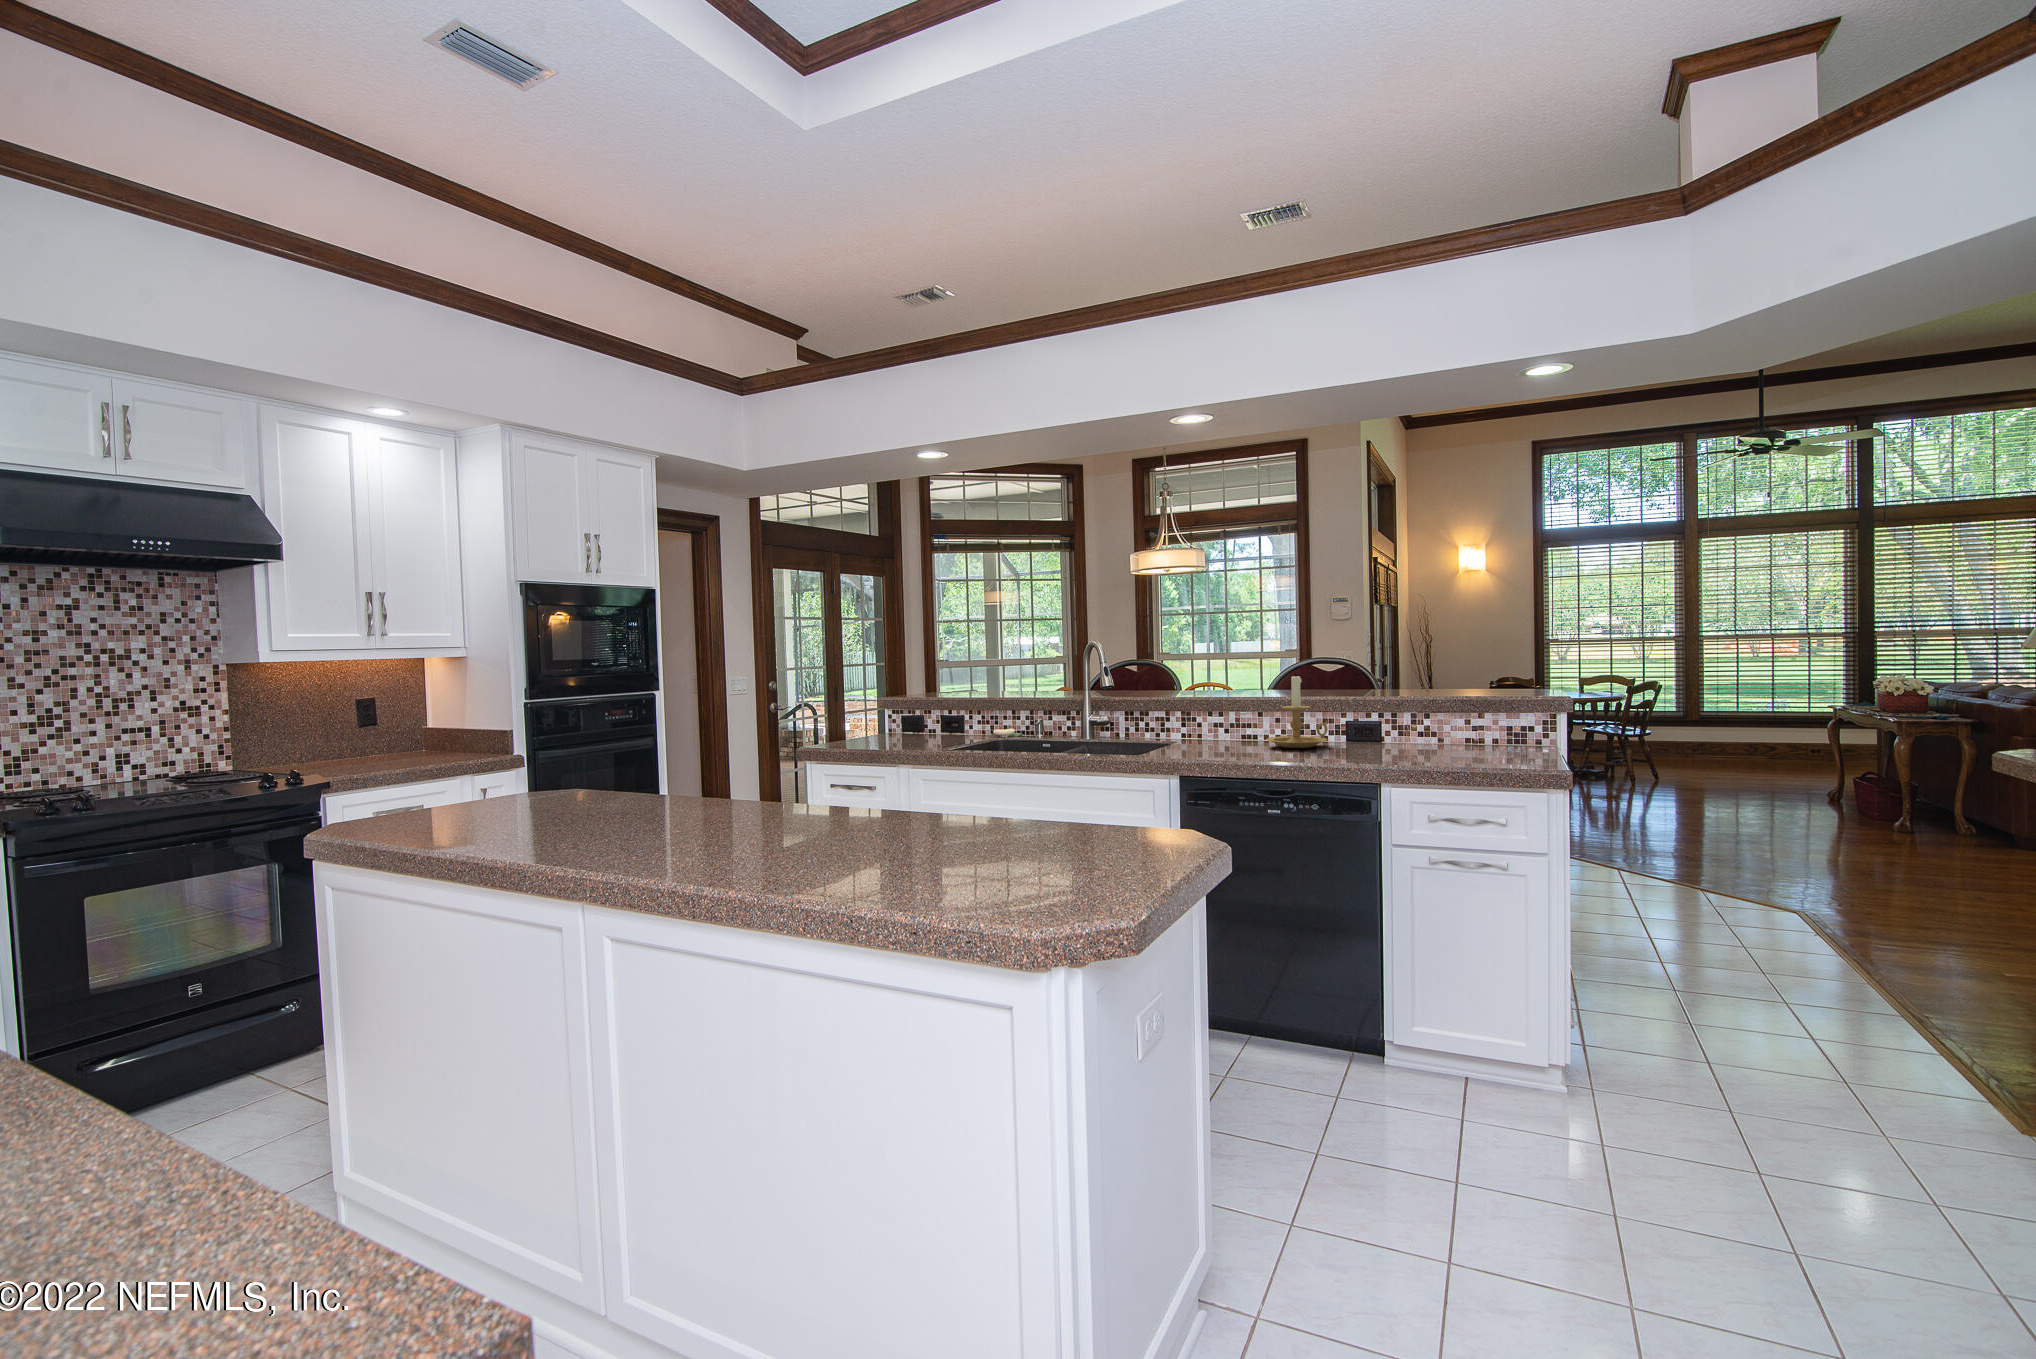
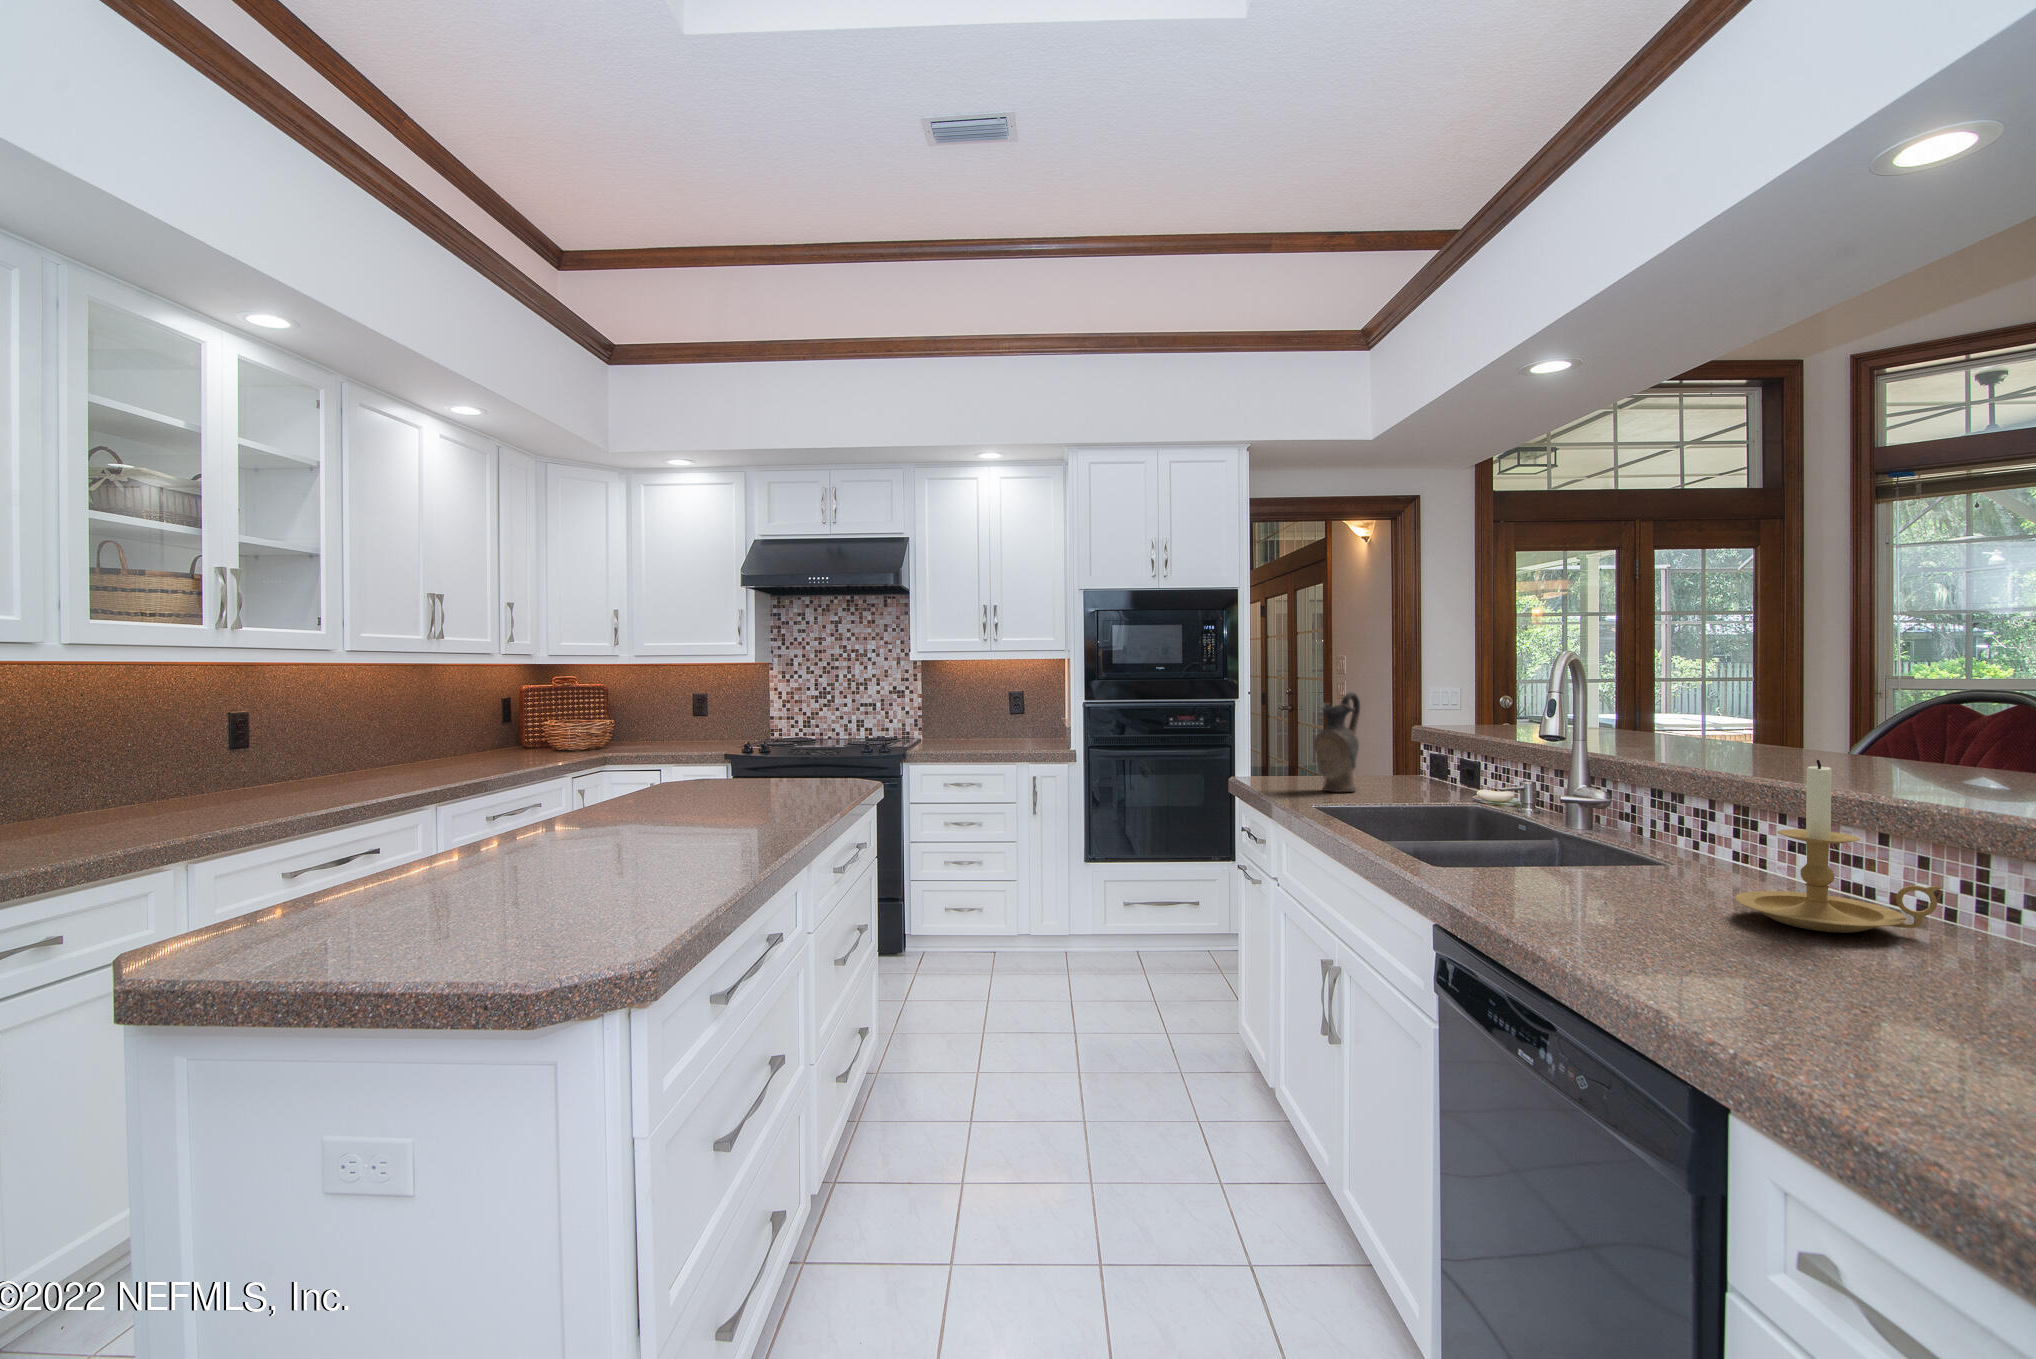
ceramic pitcher: none [880,668,912,745] -> present [1314,692,1360,792]

